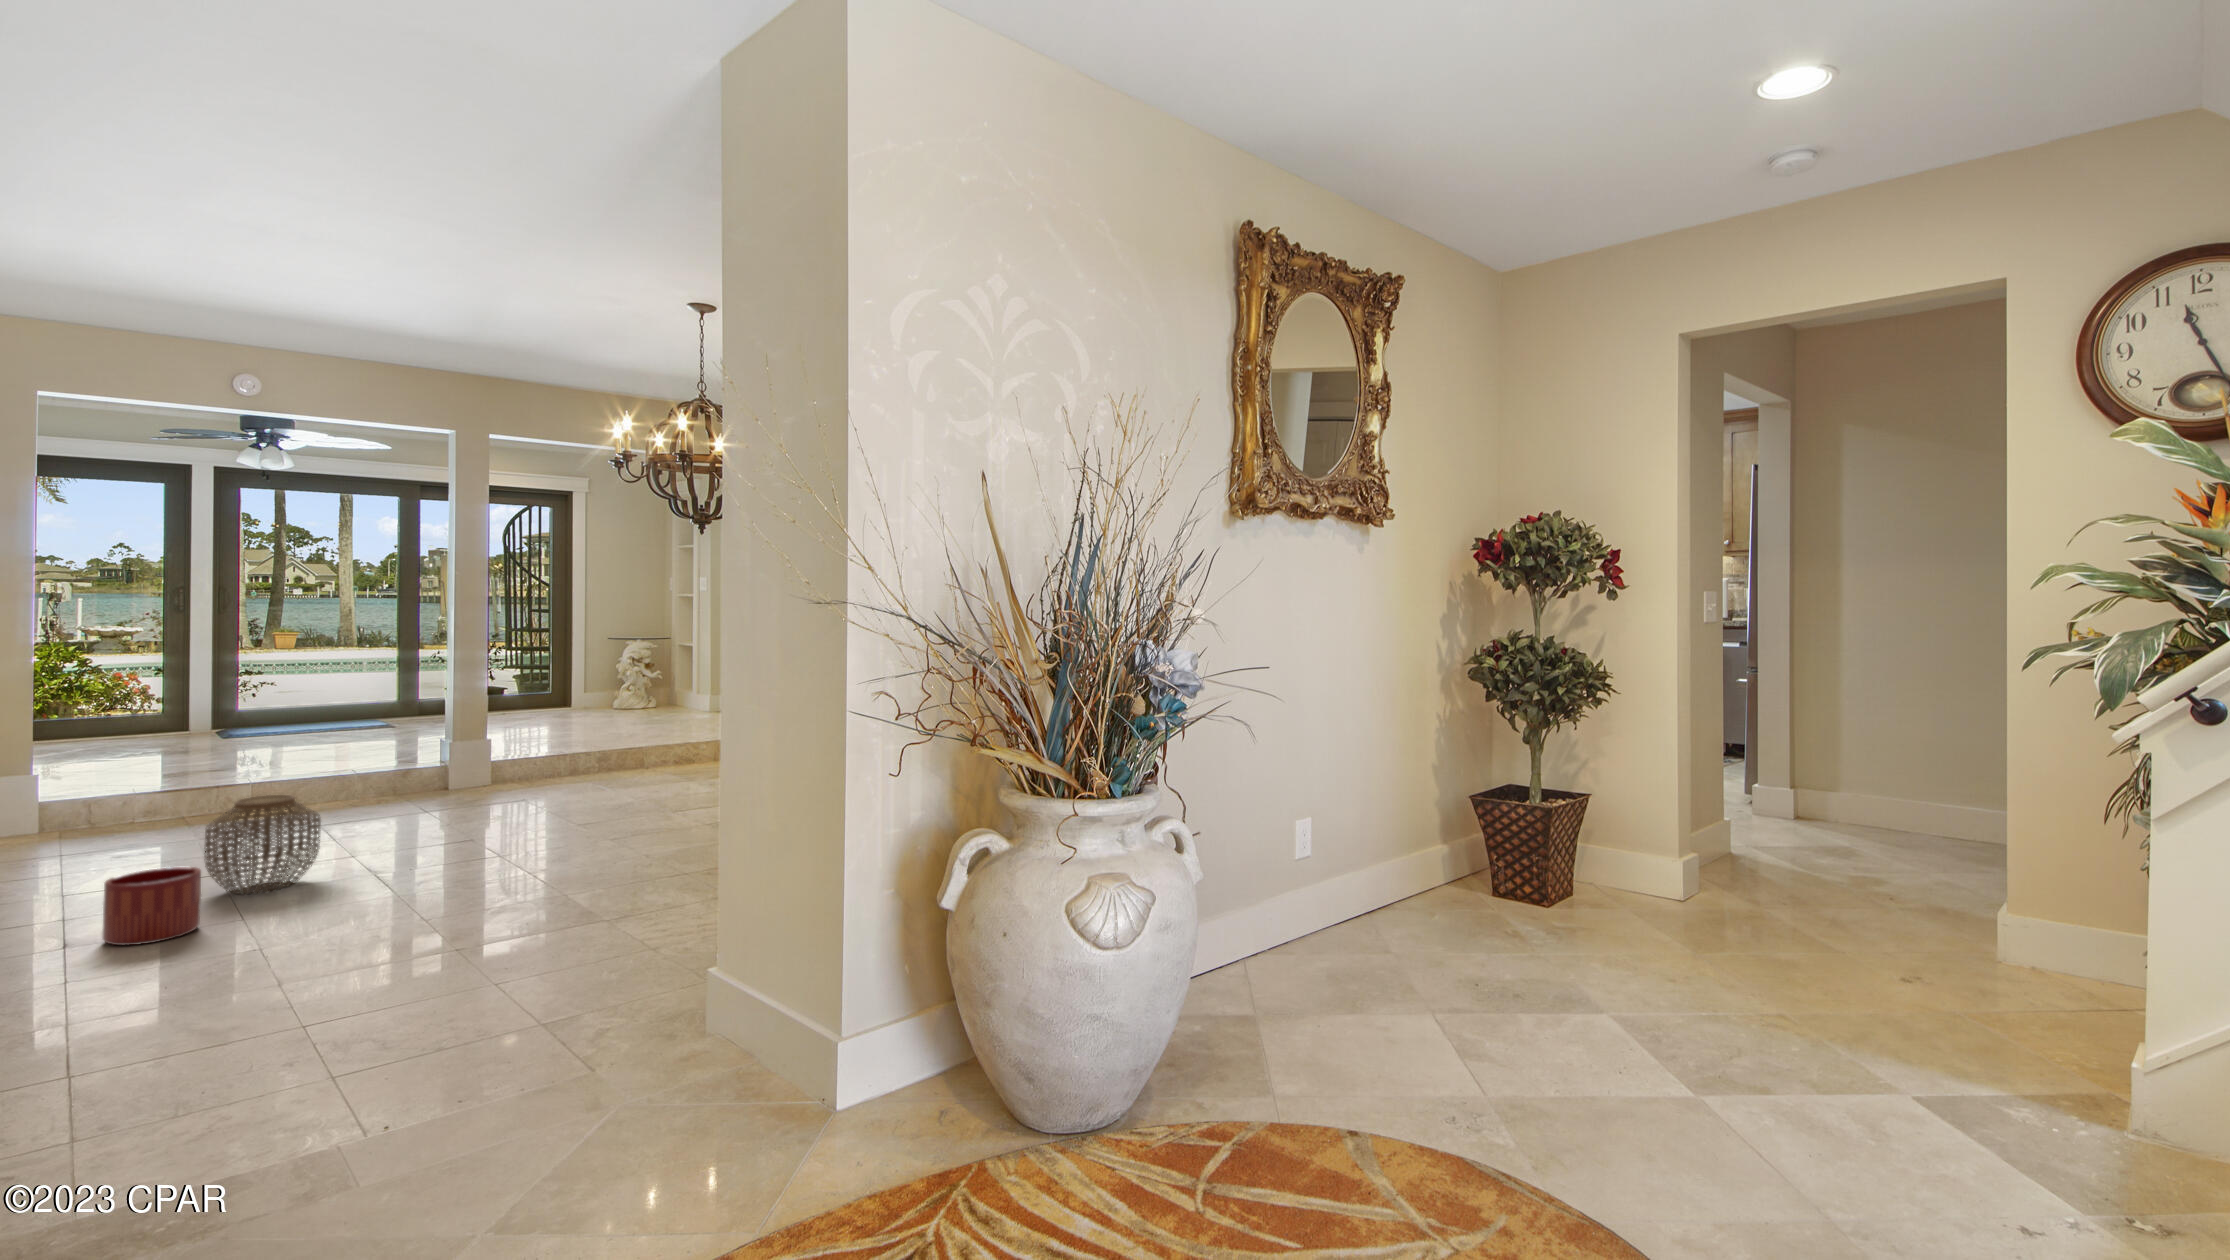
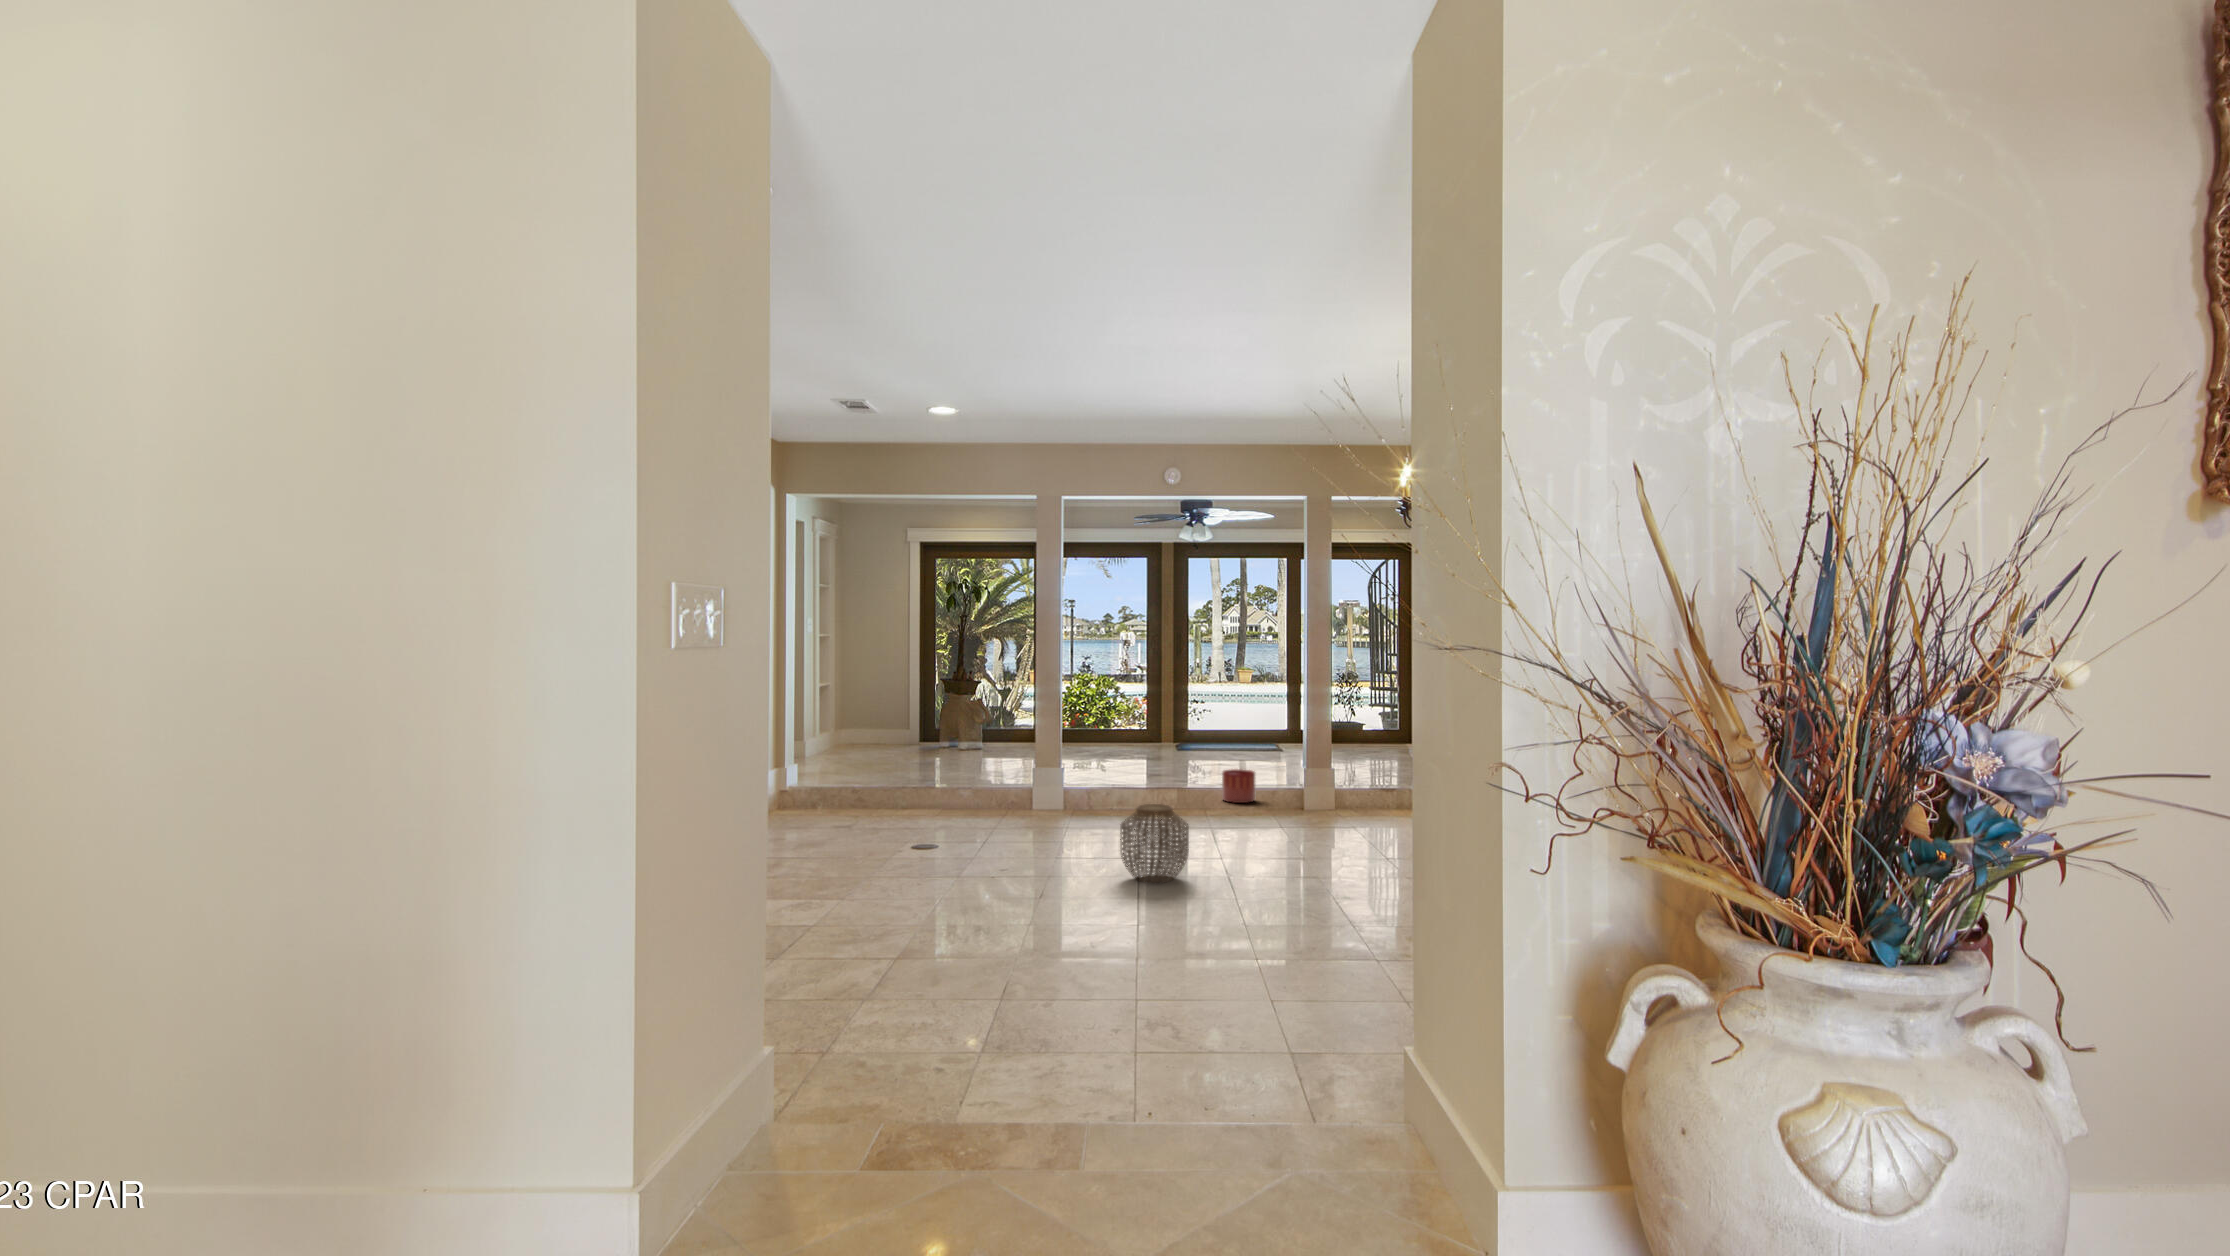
planter: present [102,867,201,945] -> present [1222,769,1255,803]

